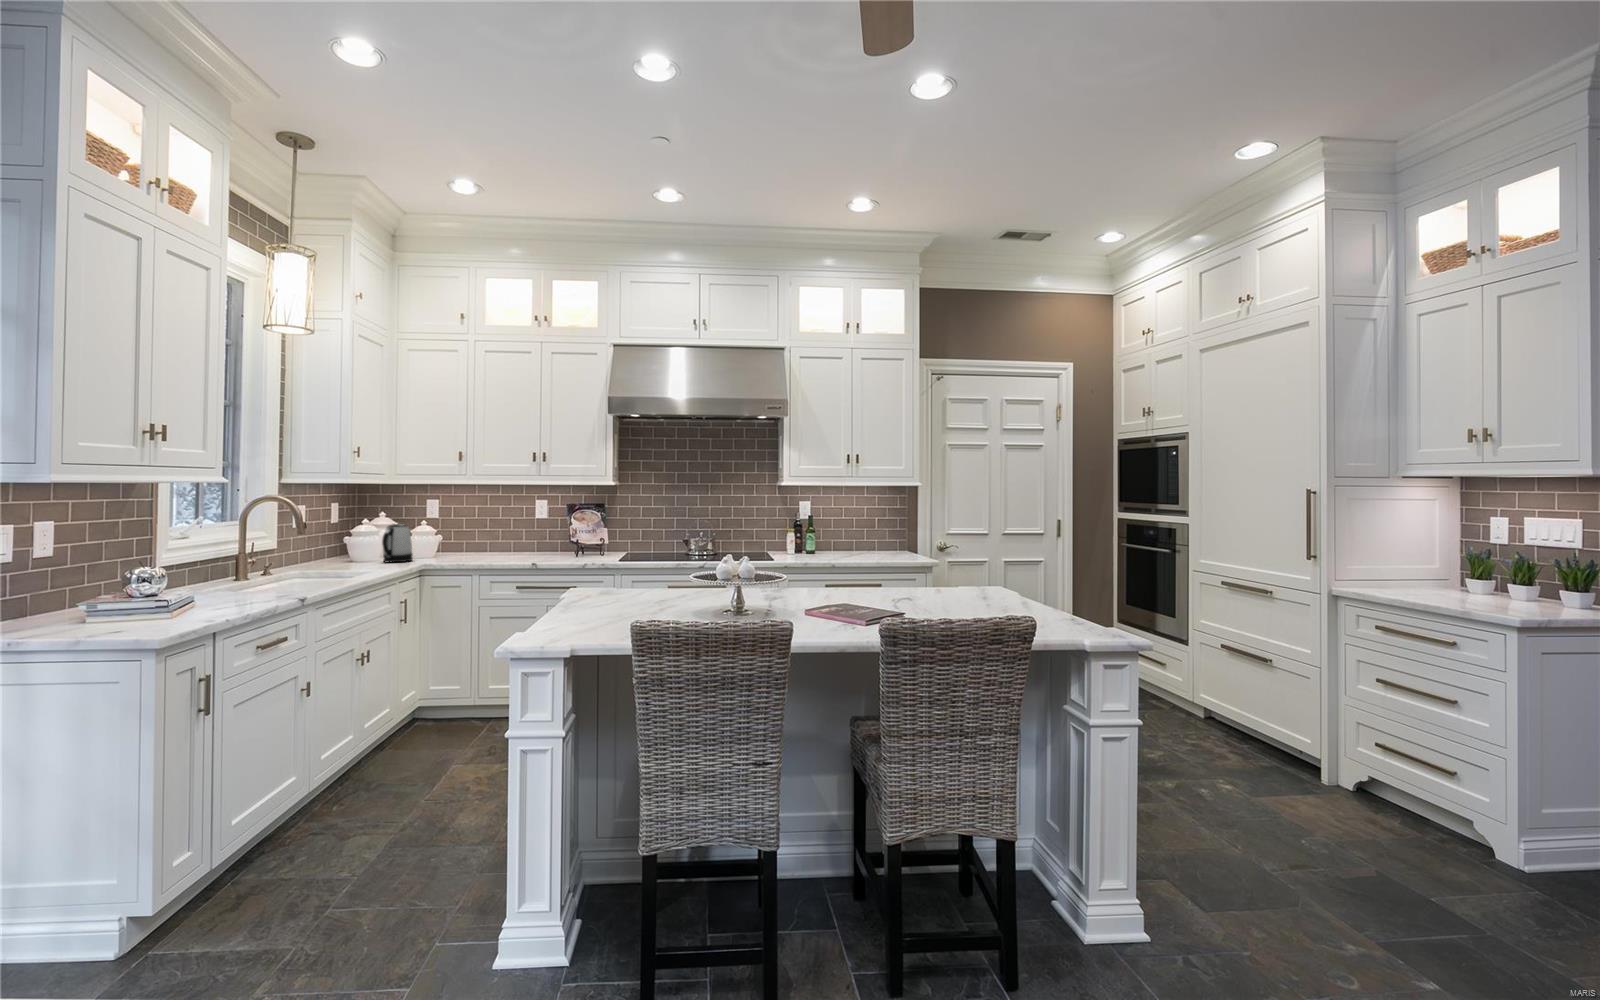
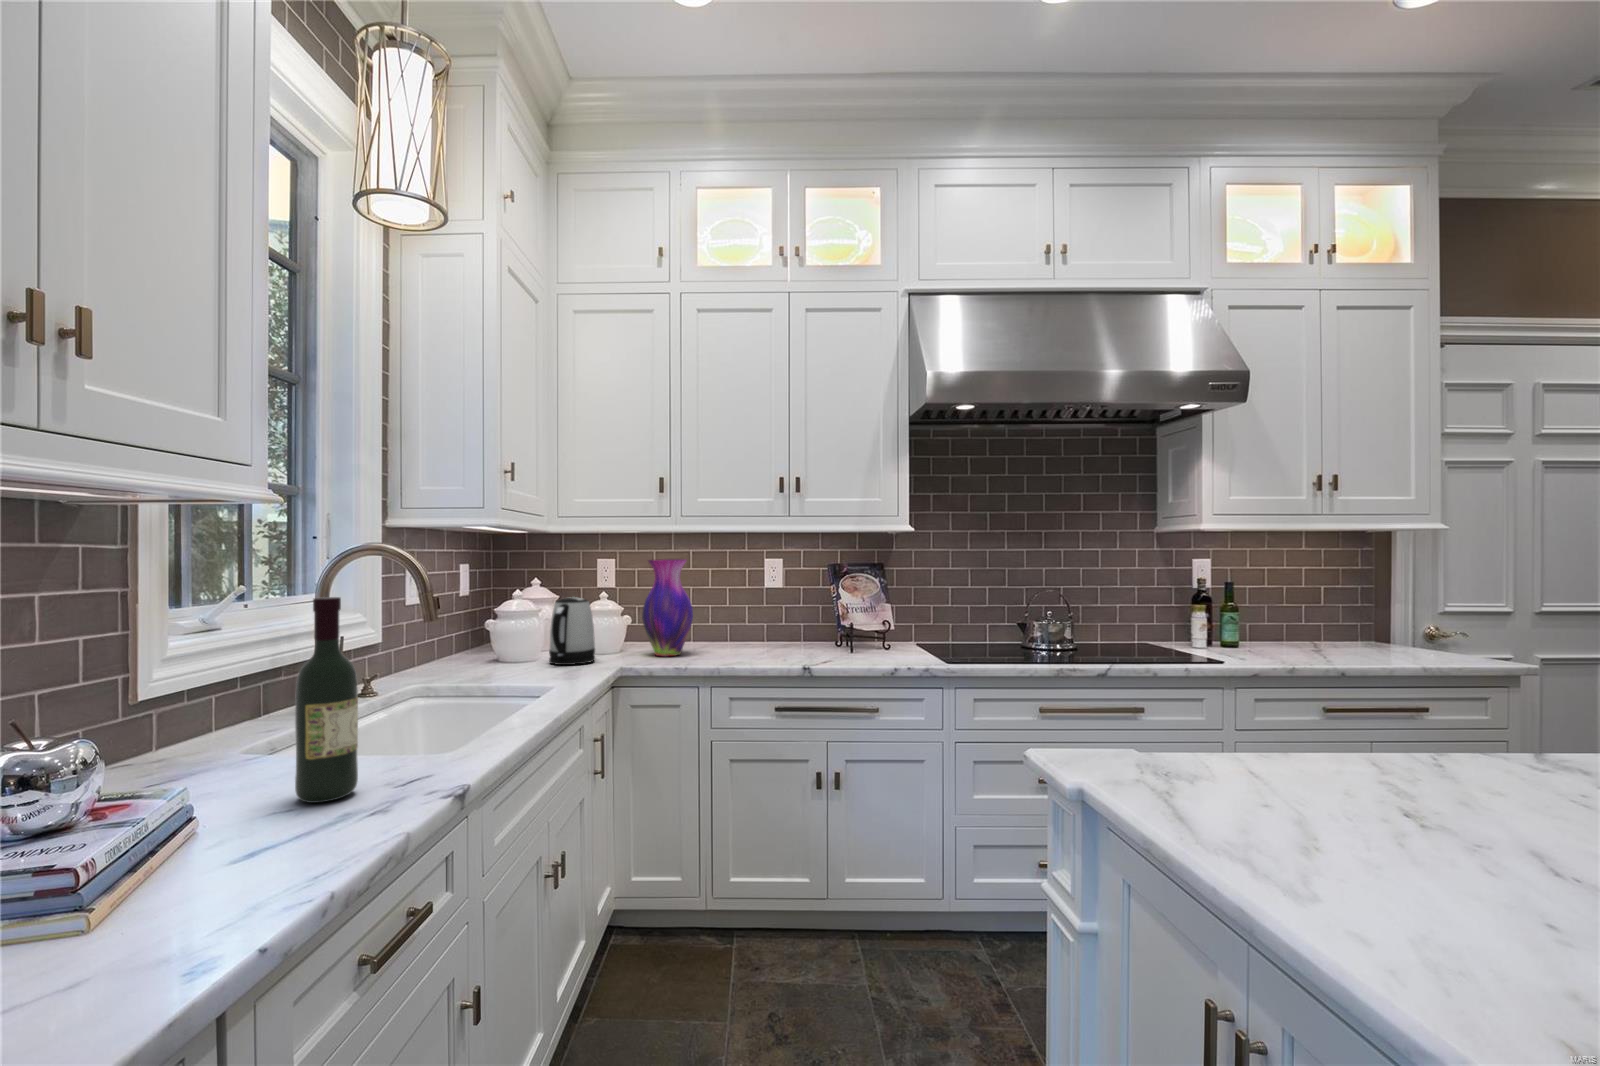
vase: none [445,502,478,559] -> present [642,559,693,656]
wine bottle: none [231,522,258,599] -> present [295,597,358,803]

